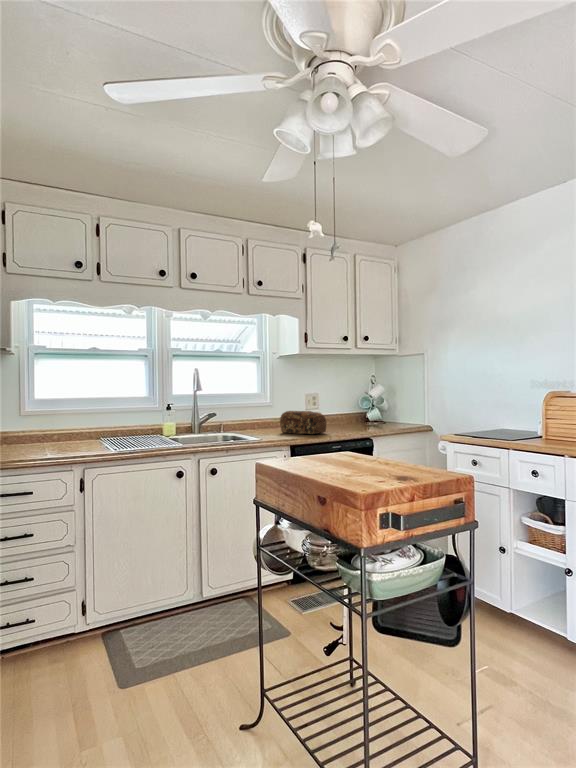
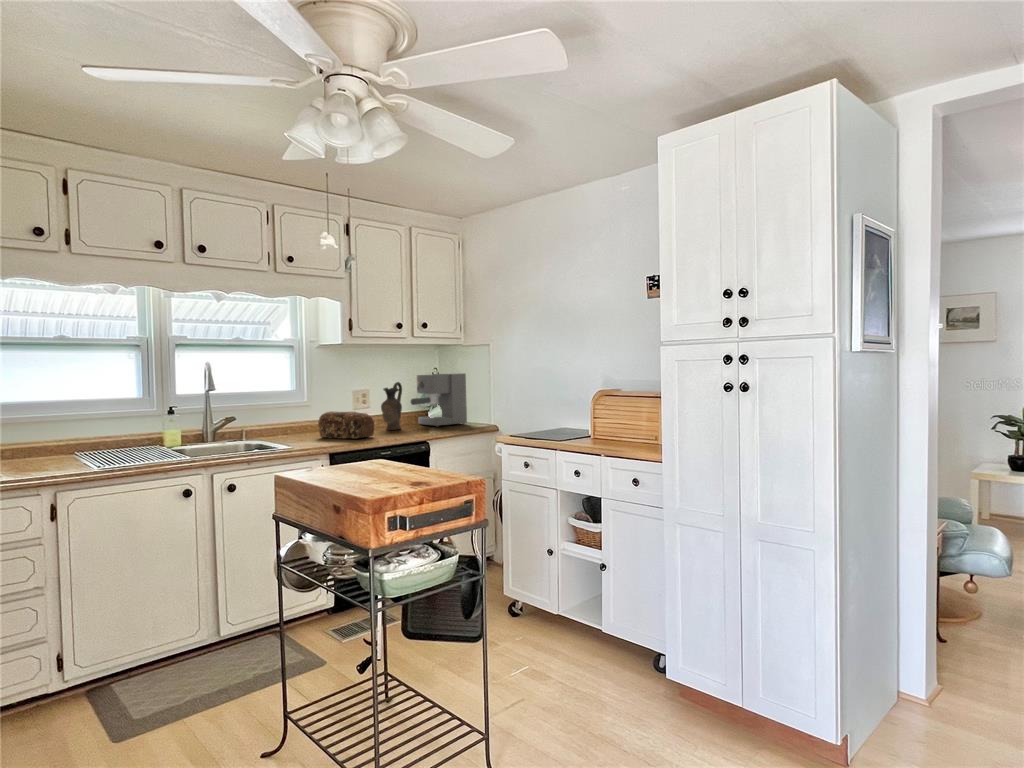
coffee maker: none [354,380,403,426] -> present [411,373,467,427]
ceramic pitcher: none [330,387,347,428] -> present [381,382,402,430]

